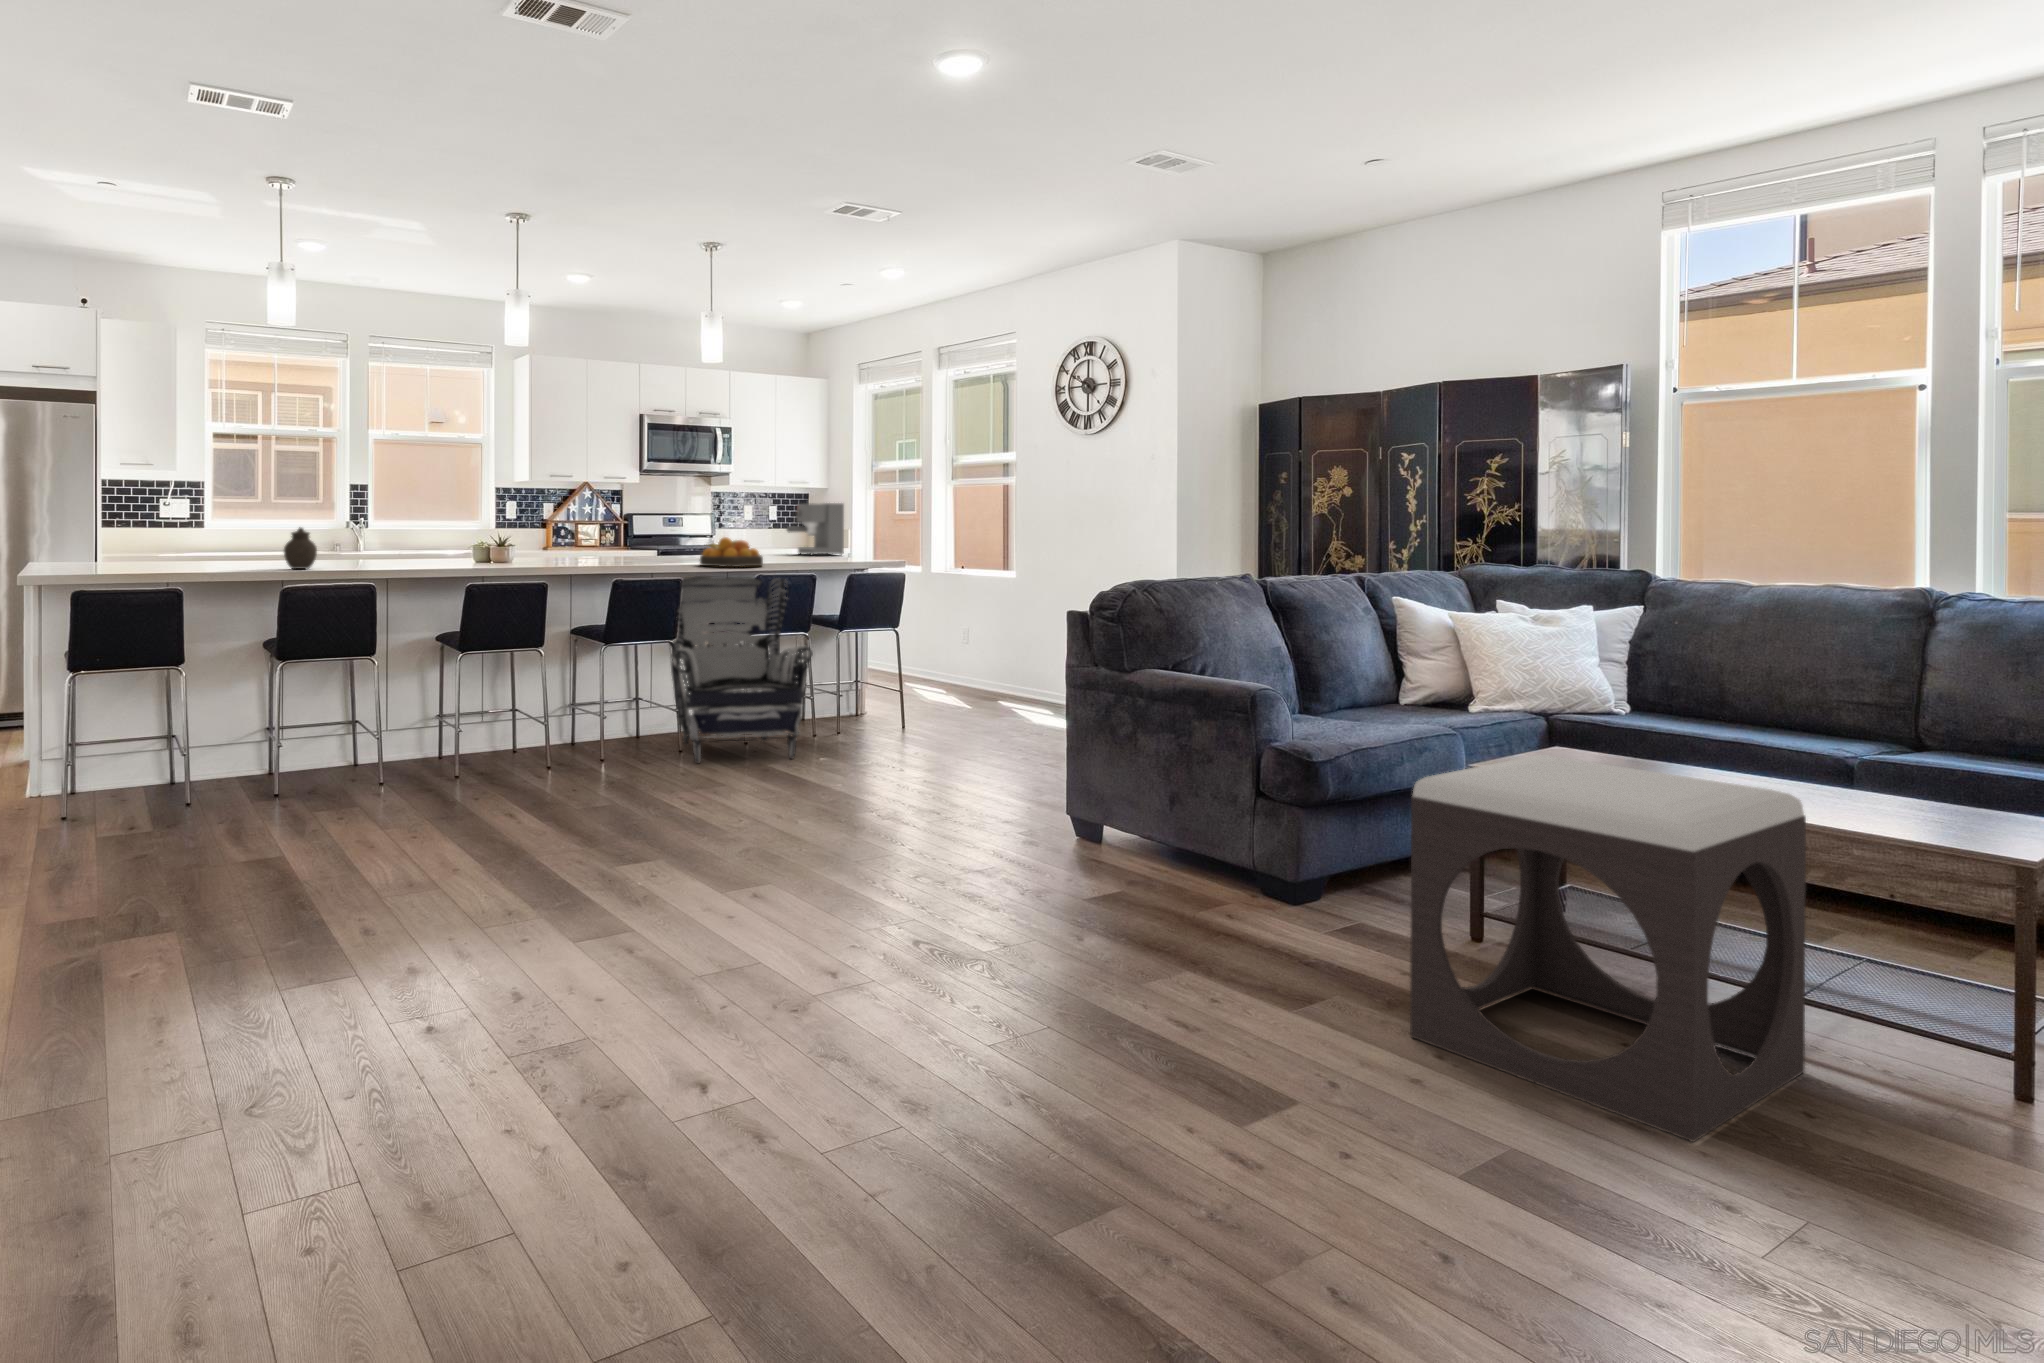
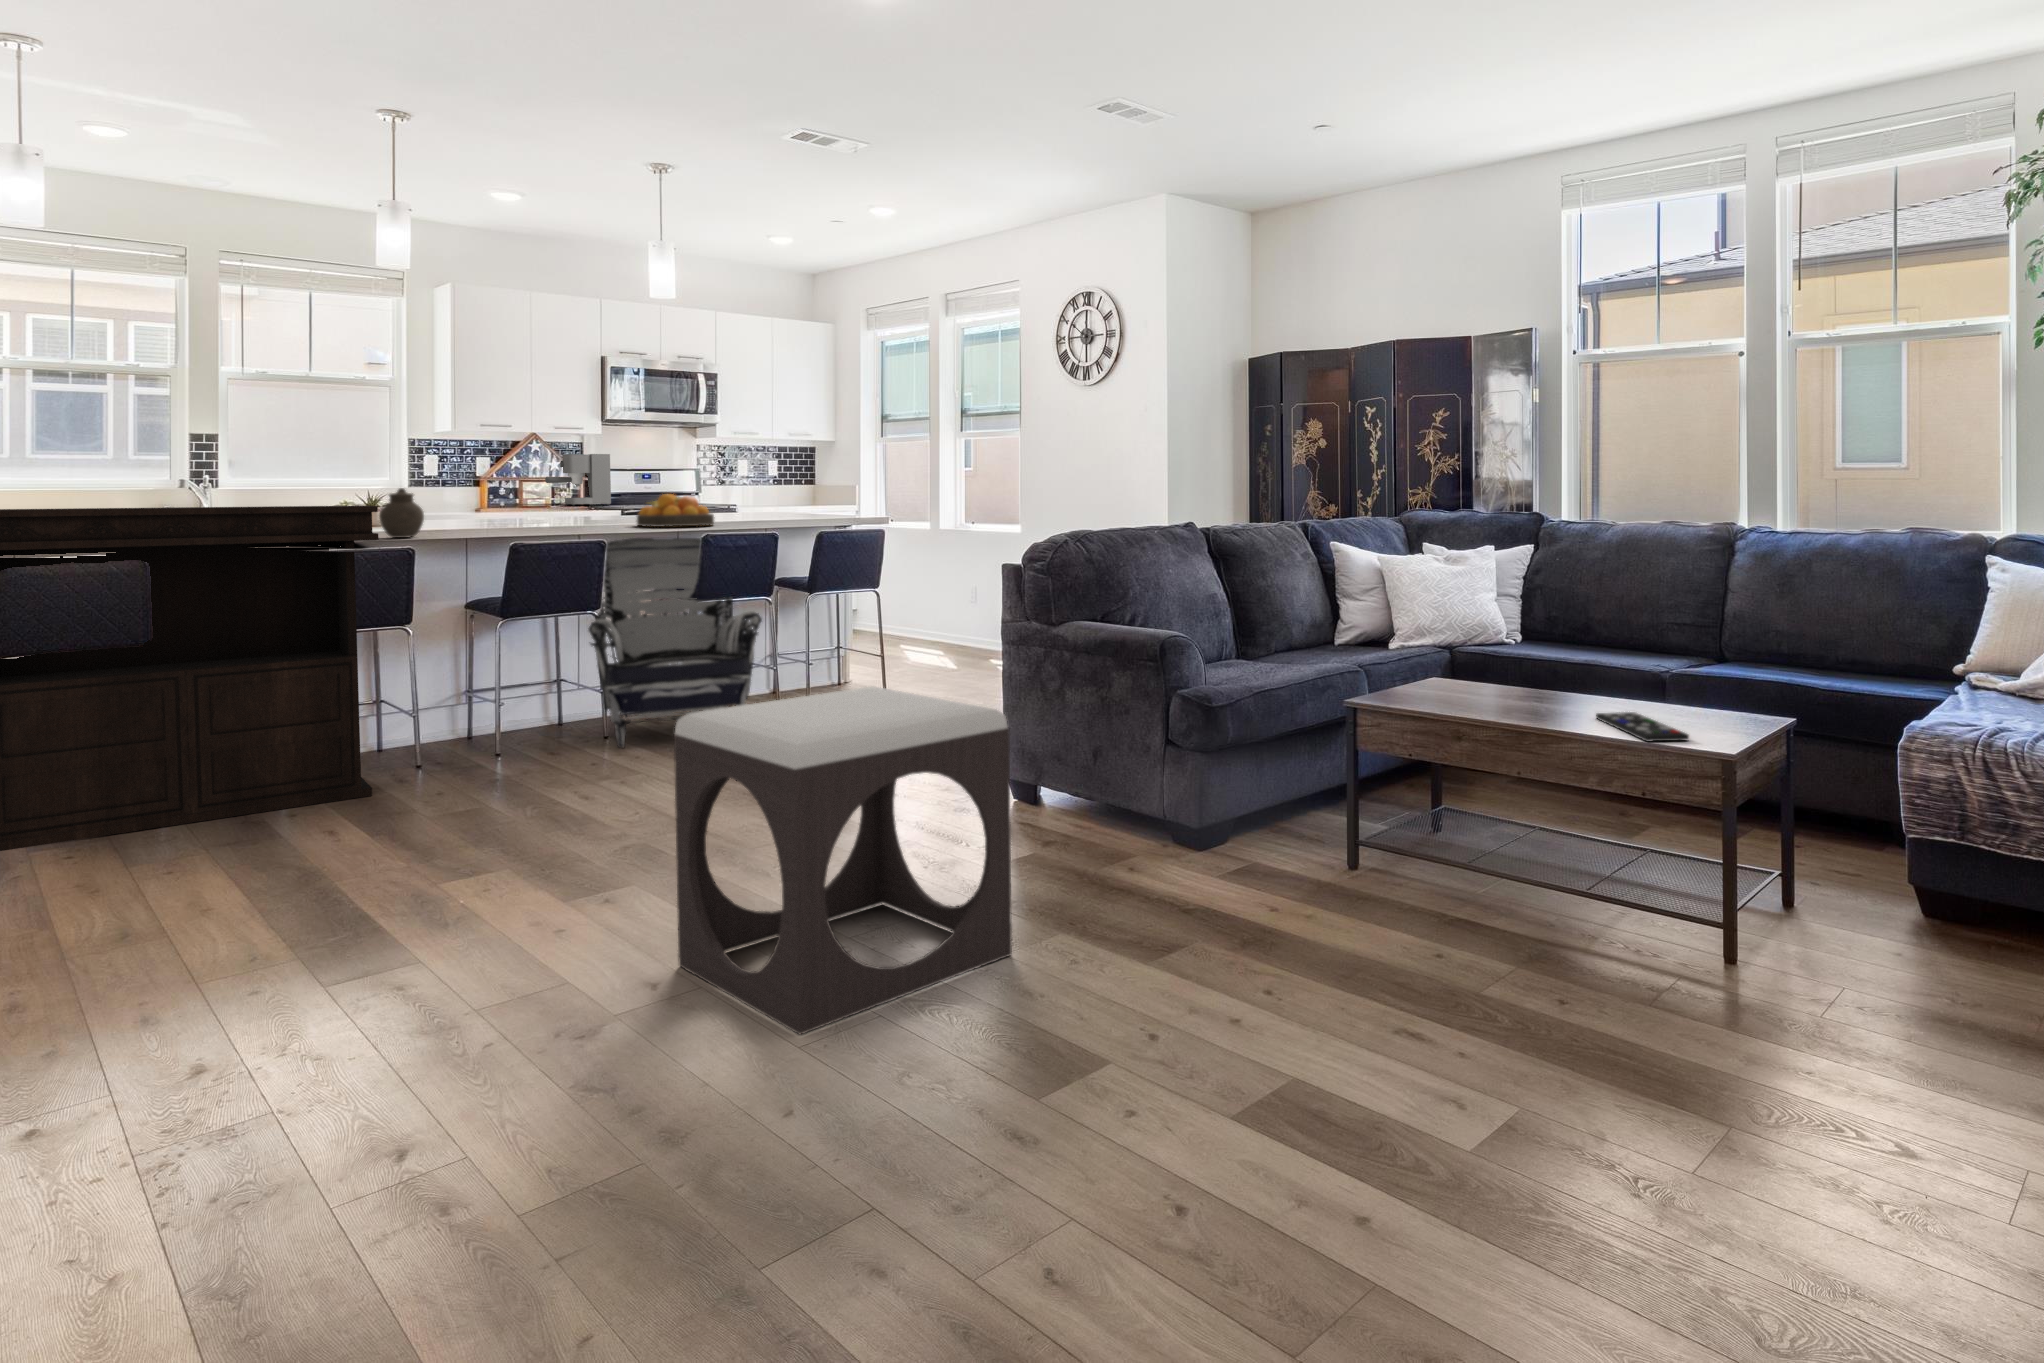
coffee maker: present [787,503,844,555] -> present [545,454,611,505]
jar: present [284,527,317,569] -> present [379,488,424,538]
console table: none [250,546,533,815] -> present [0,506,378,851]
footstool: present [1410,755,1806,1142] -> present [674,686,1012,1034]
remote control: none [1793,797,1939,836] -> present [1596,712,1689,742]

